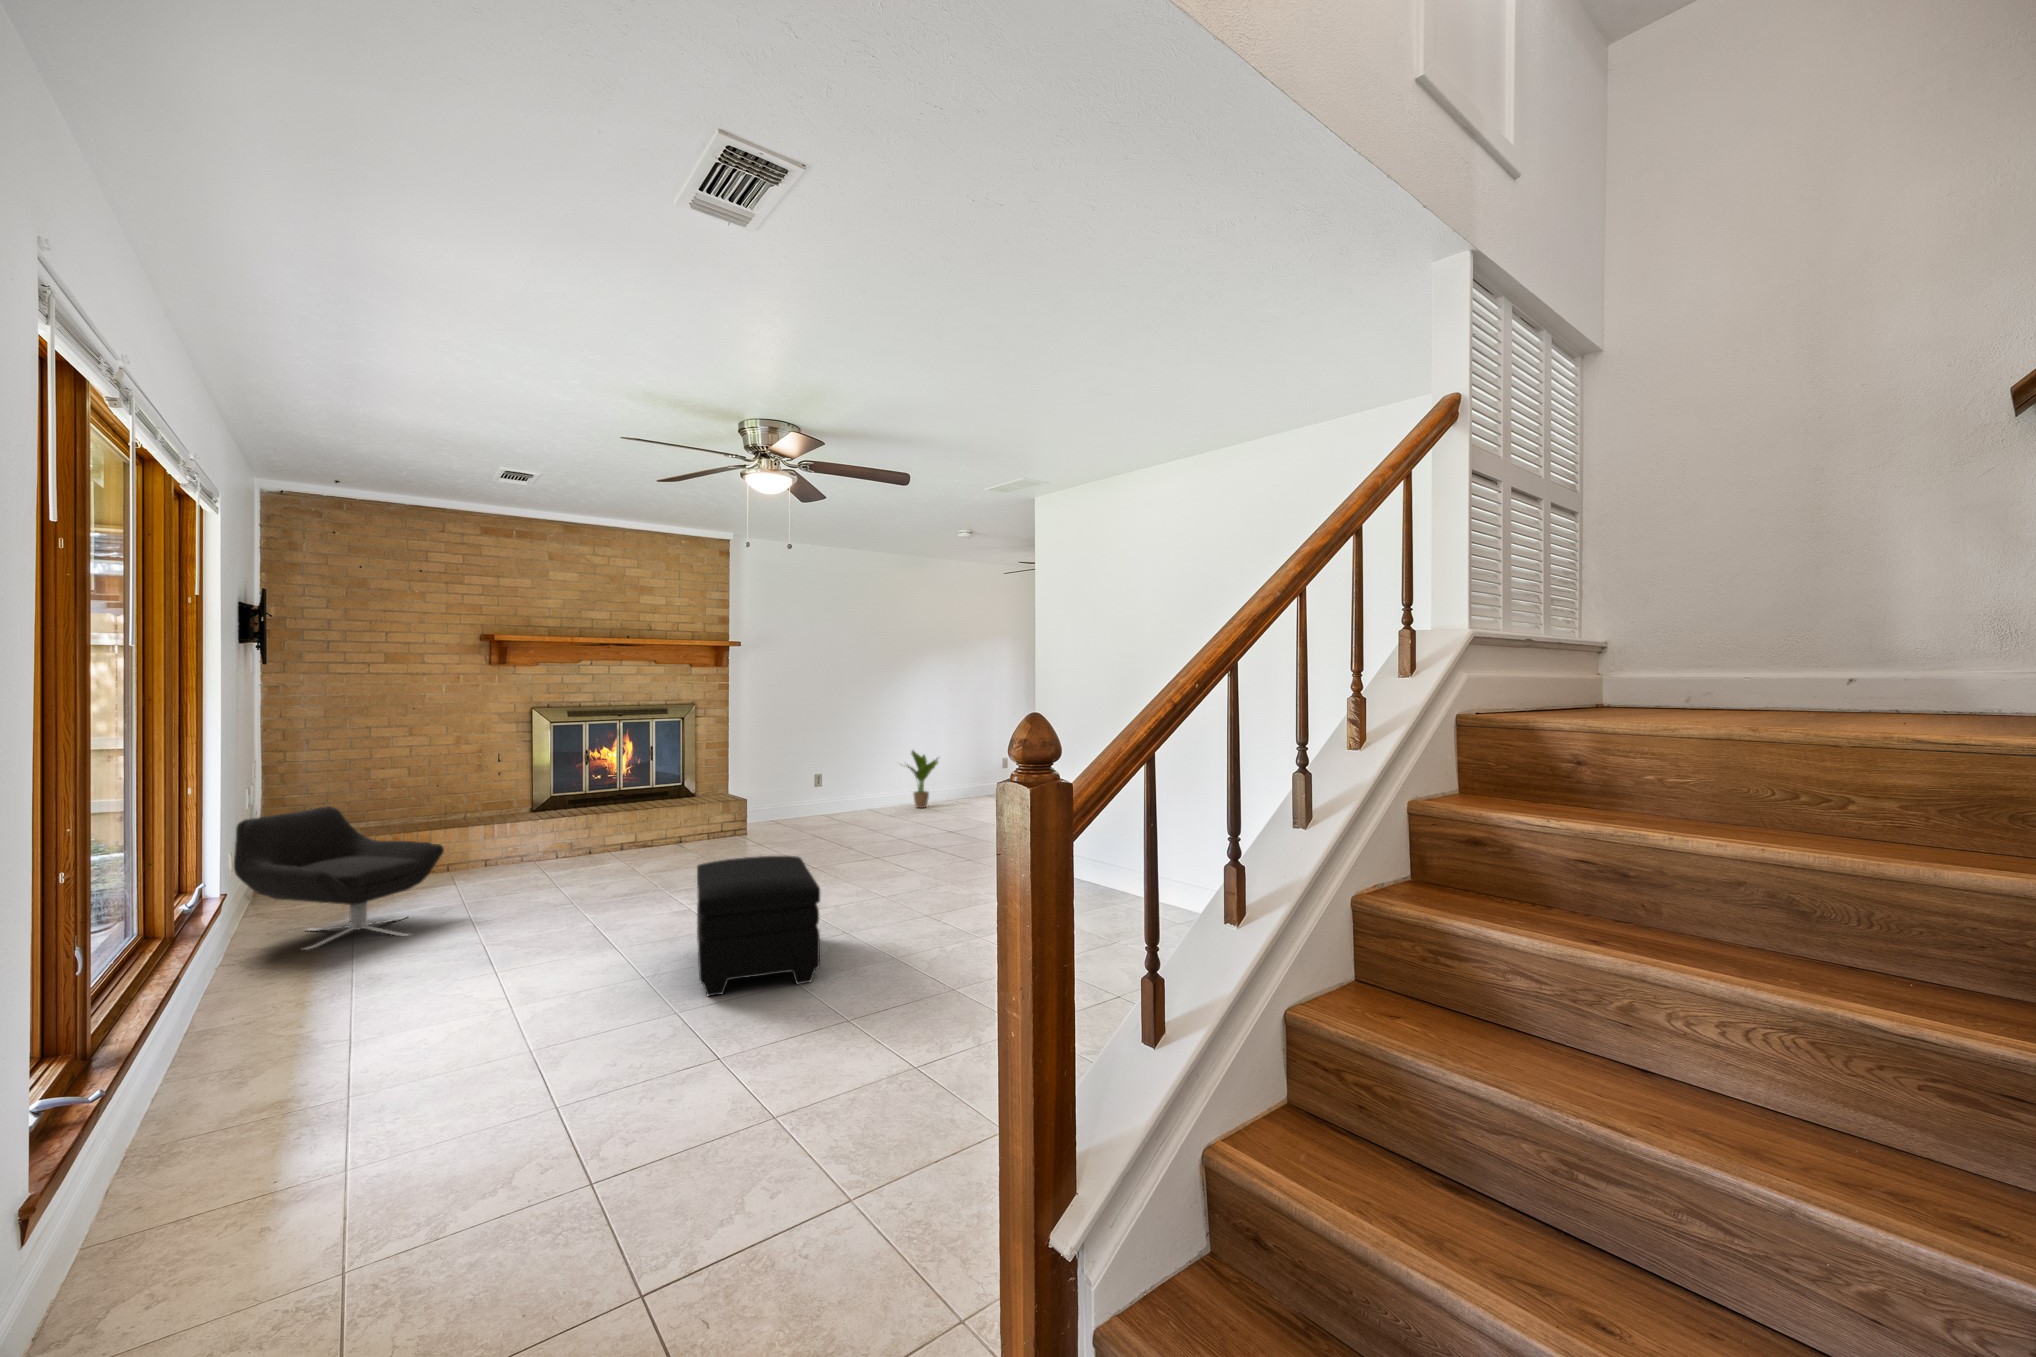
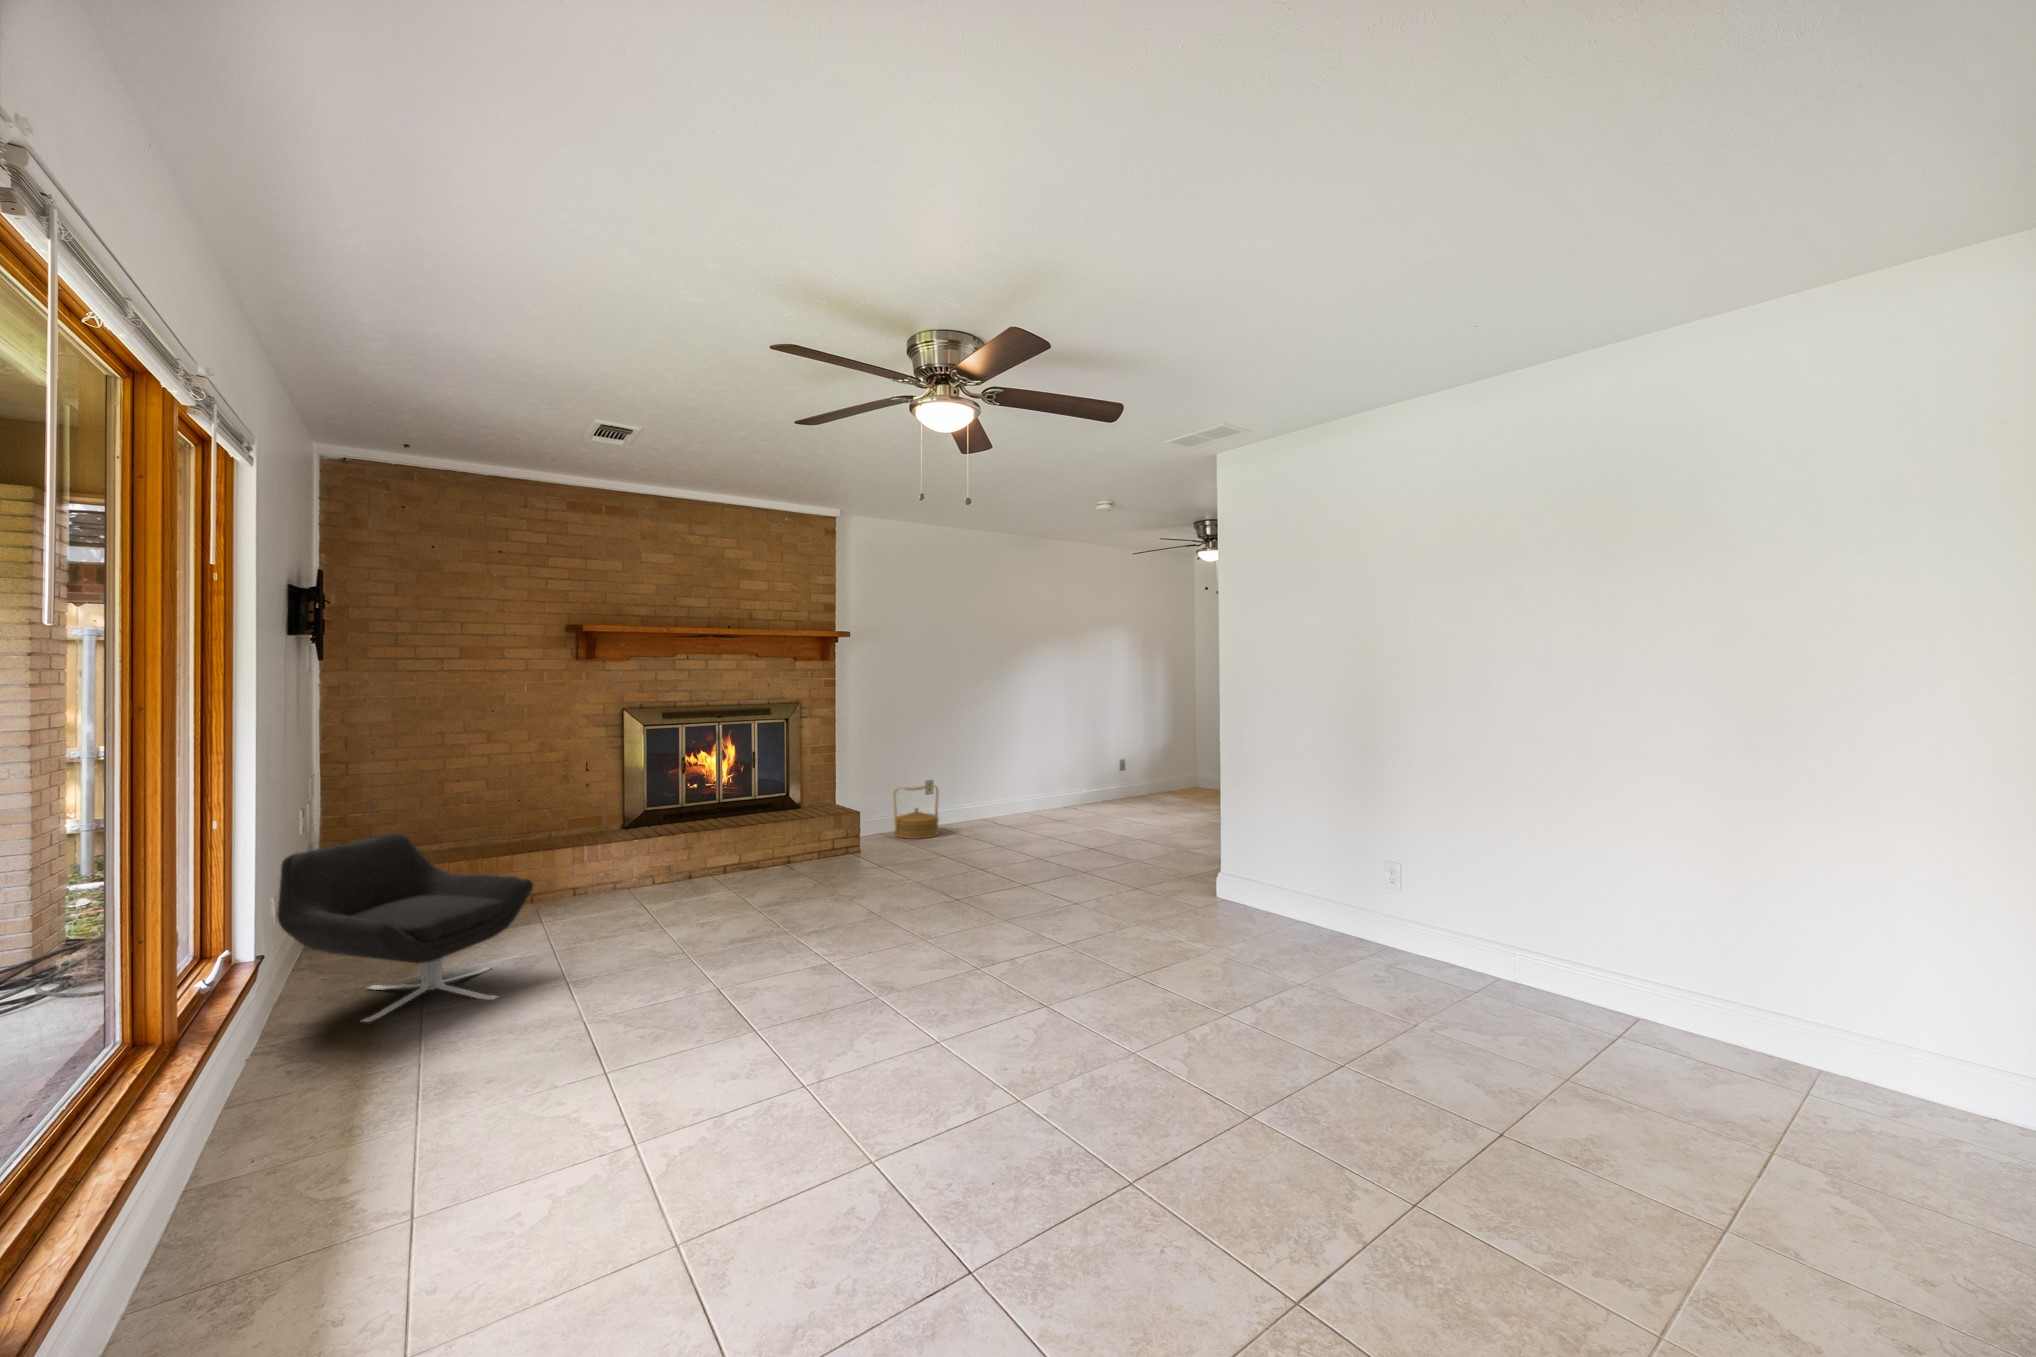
potted plant: present [907,751,938,808] -> none [1008,752,1056,816]
woven basket: none [784,778,827,826] -> present [893,785,939,839]
ottoman: present [697,856,820,996] -> none [860,904,1049,1118]

